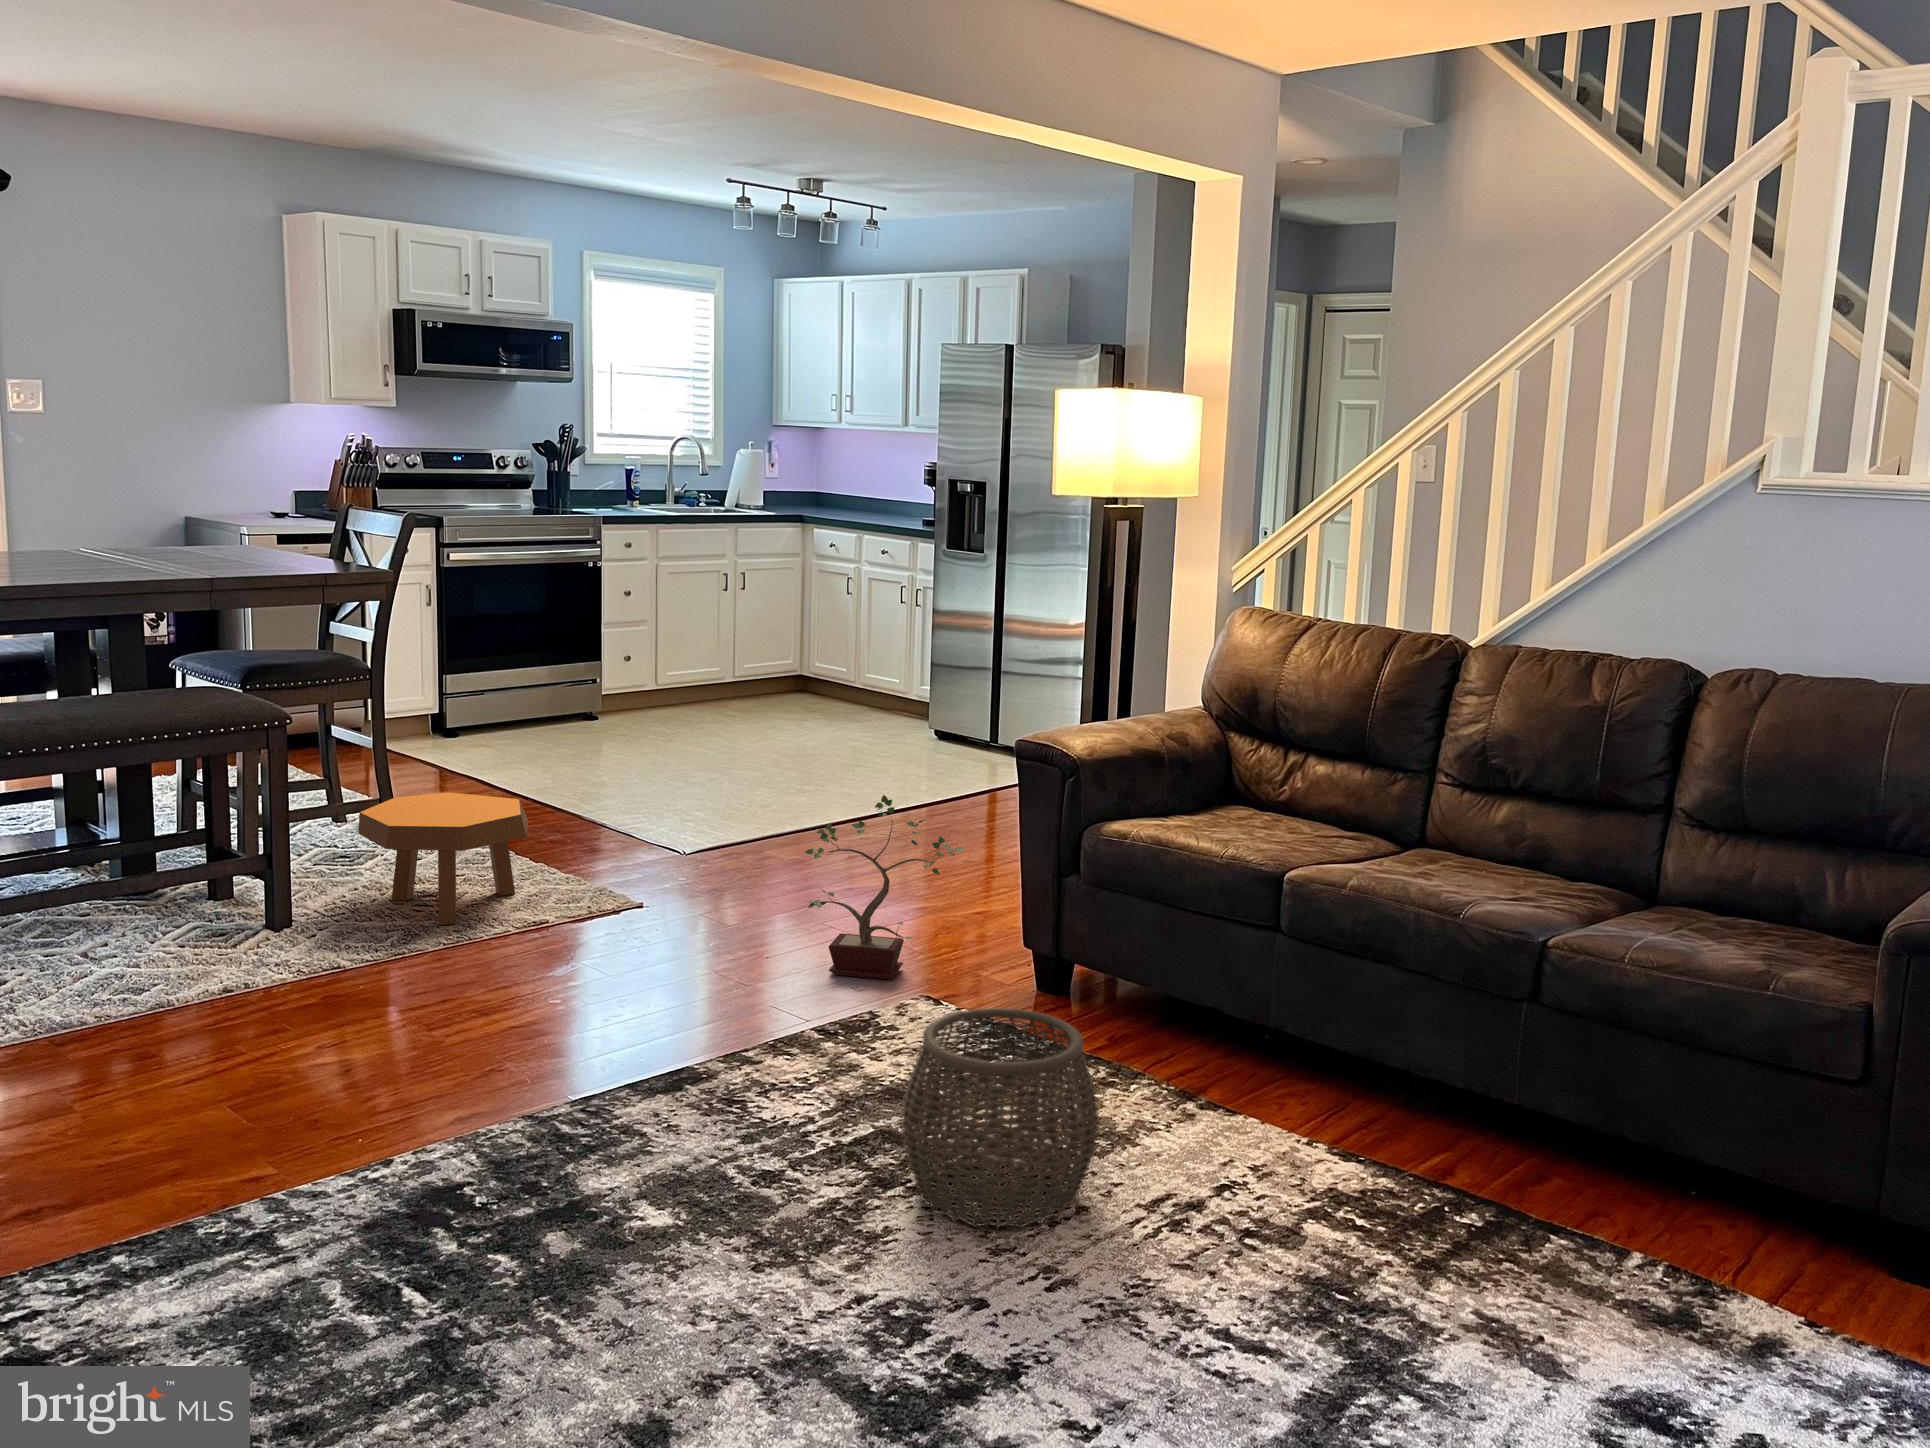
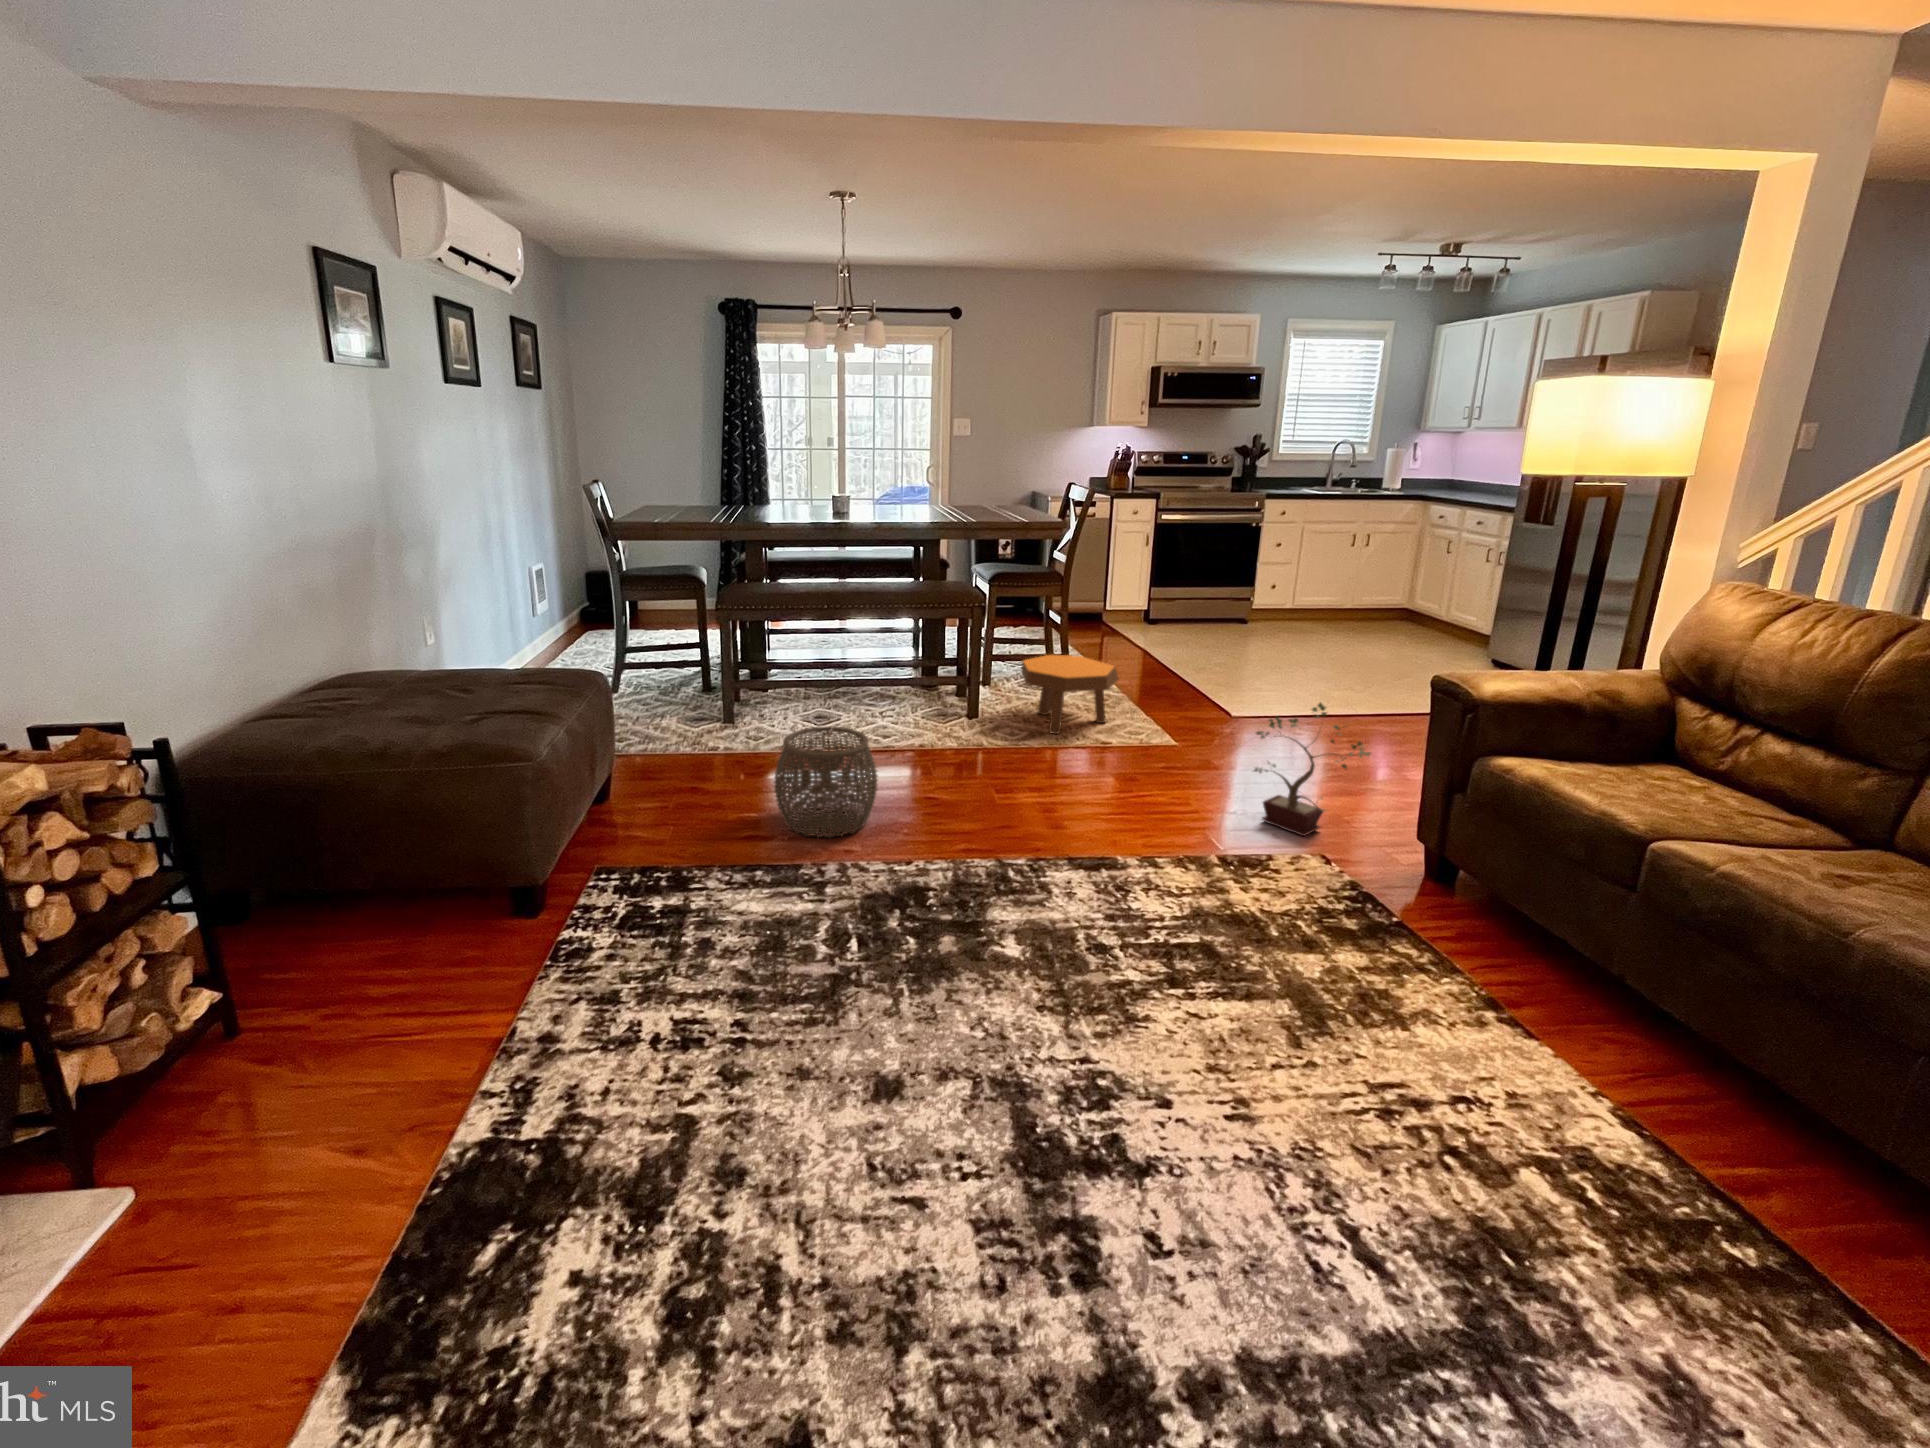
woven basket: present [901,1008,1100,1229] -> present [774,727,878,837]

